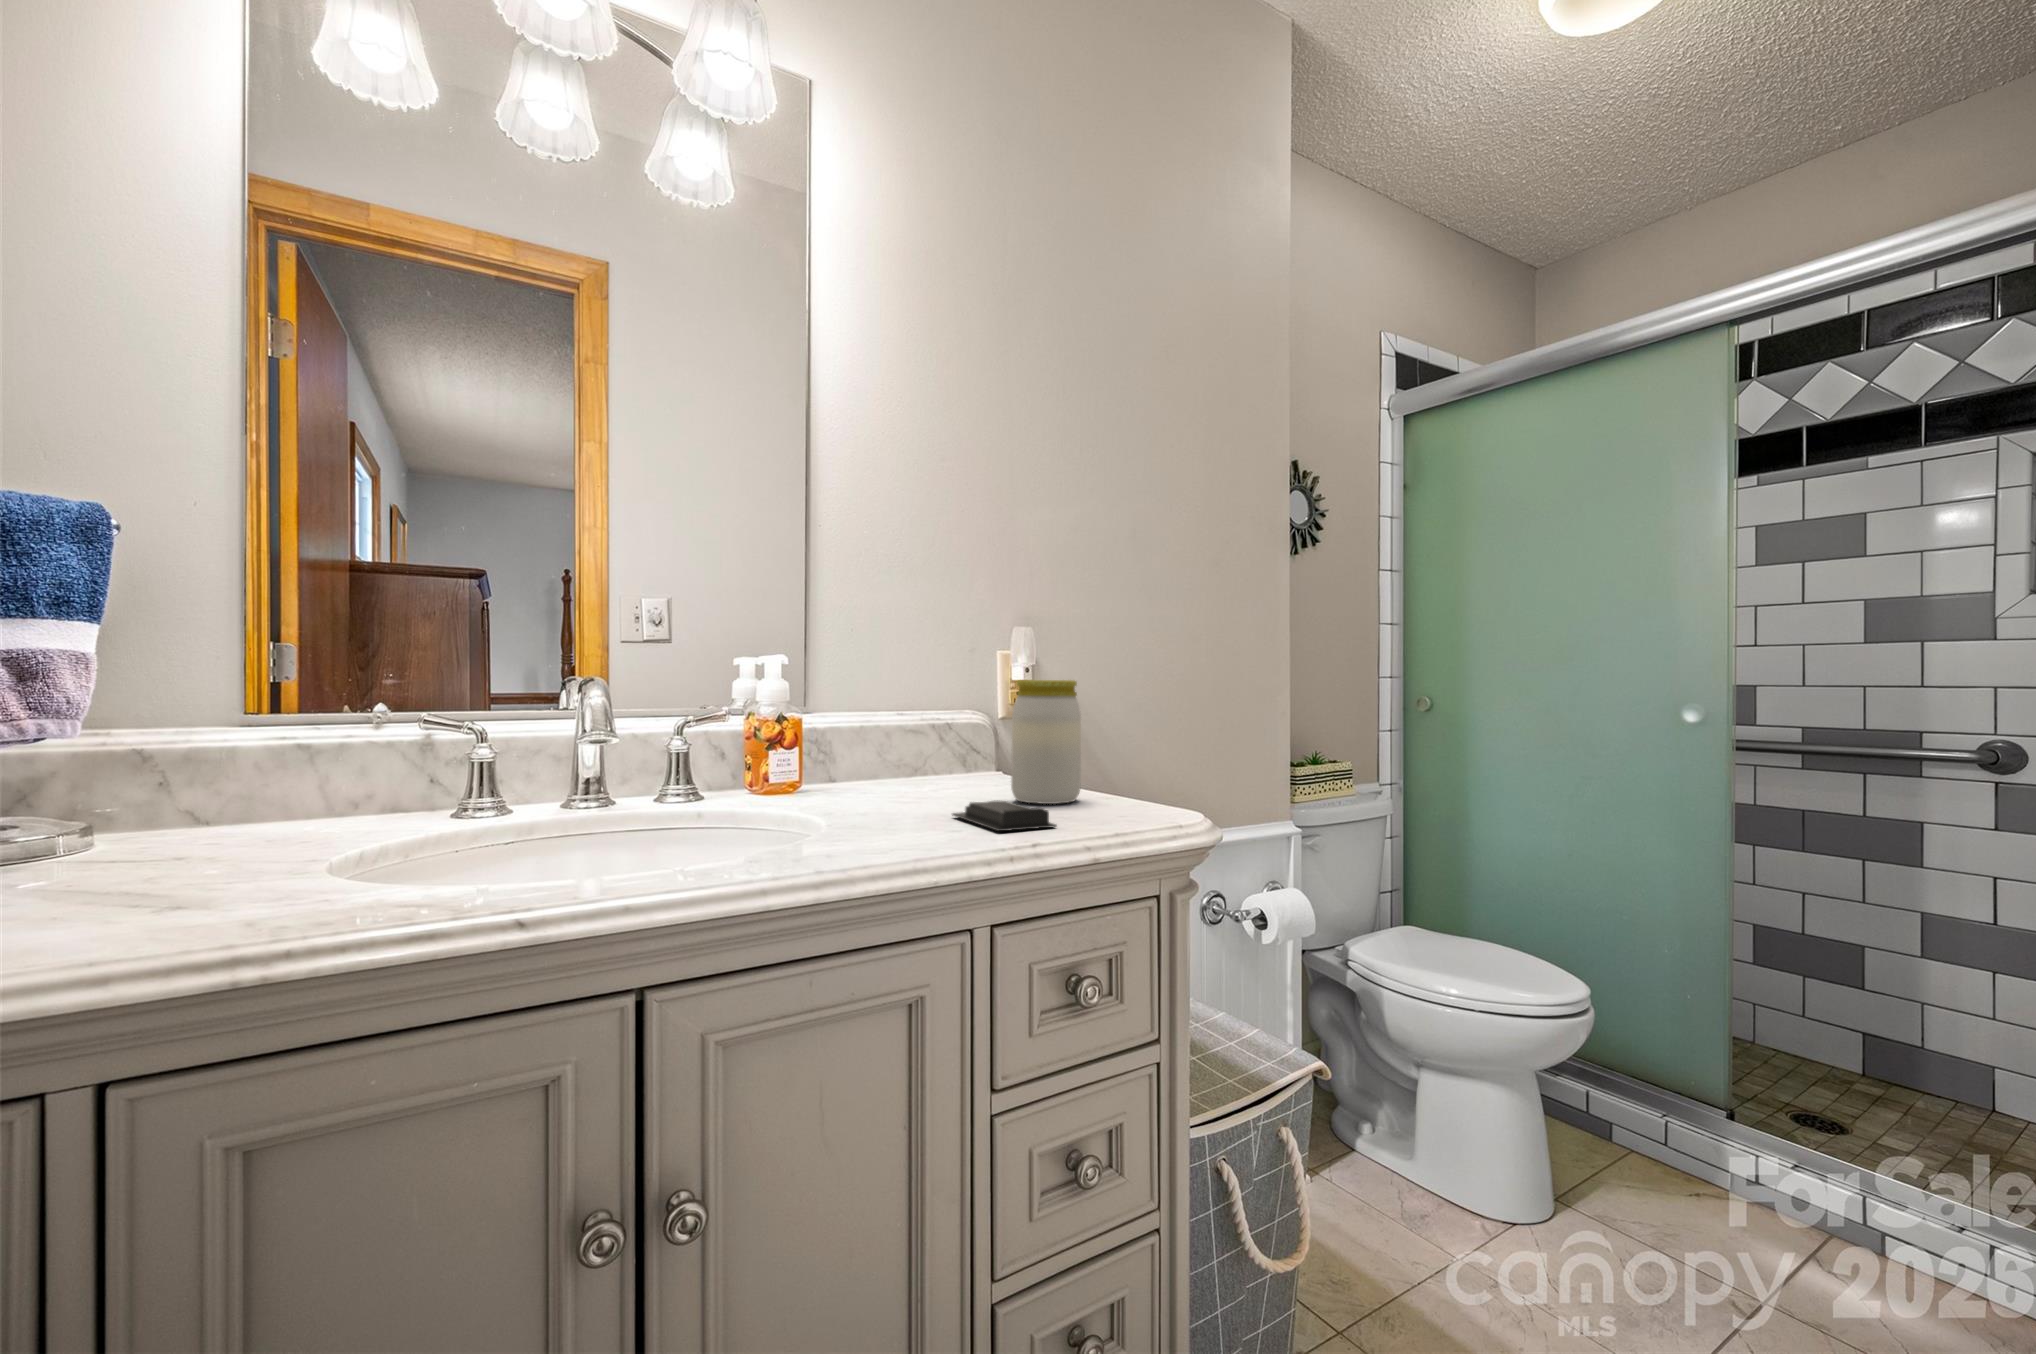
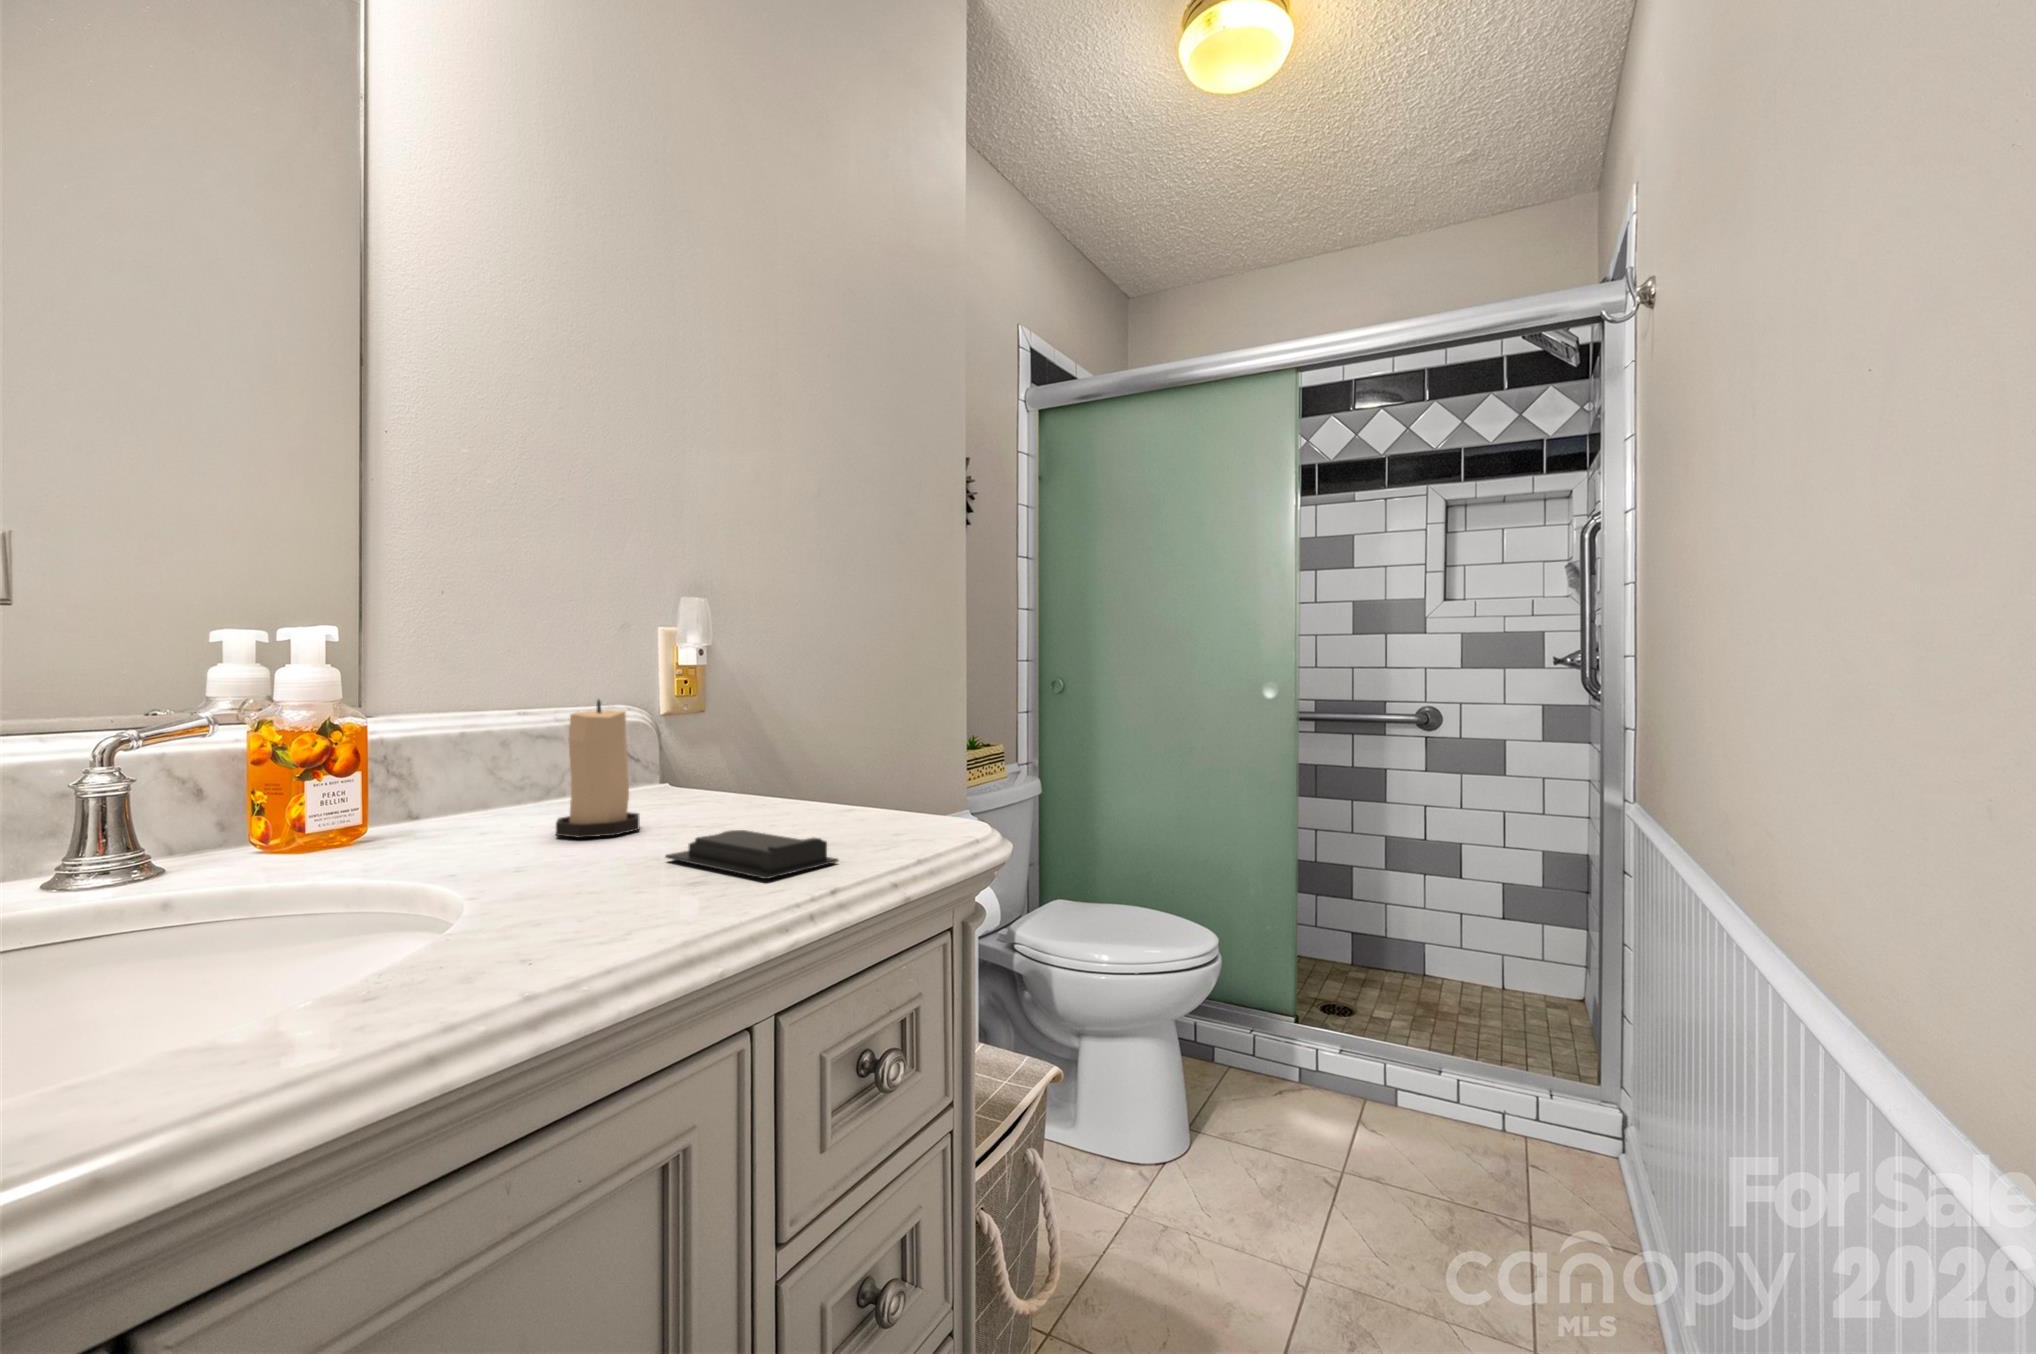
jar: present [1011,680,1081,804] -> none [725,663,819,827]
candle: none [902,704,957,801] -> present [556,700,640,838]

